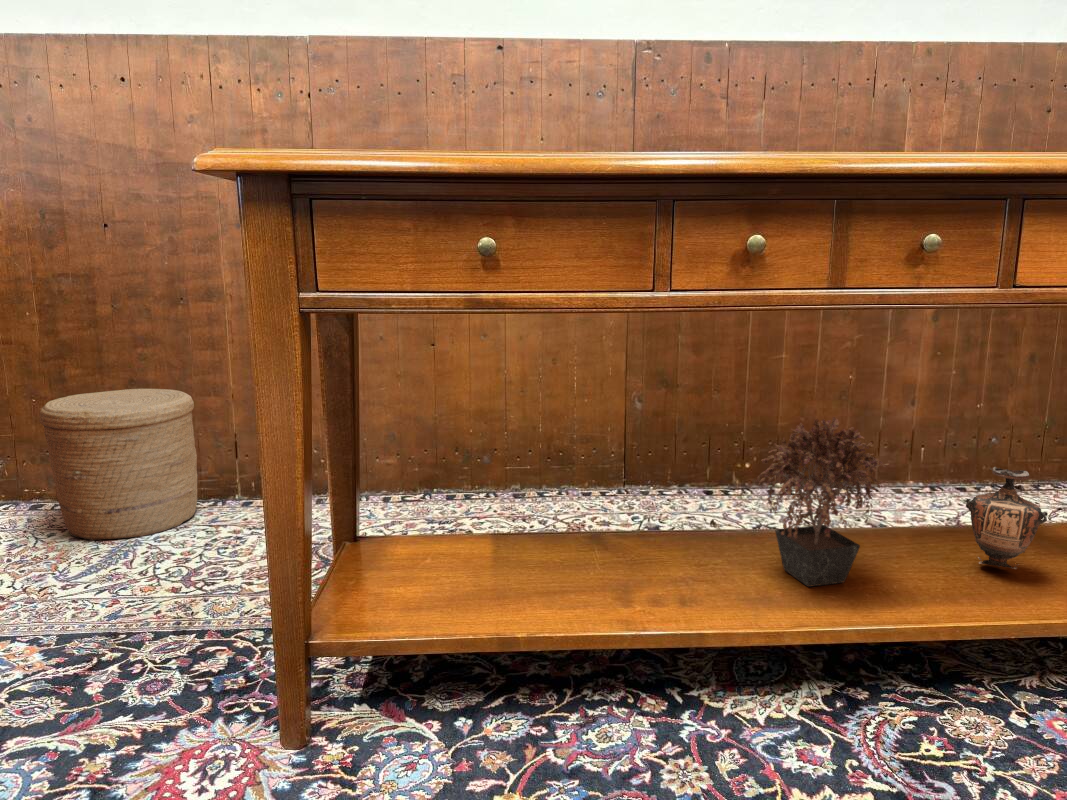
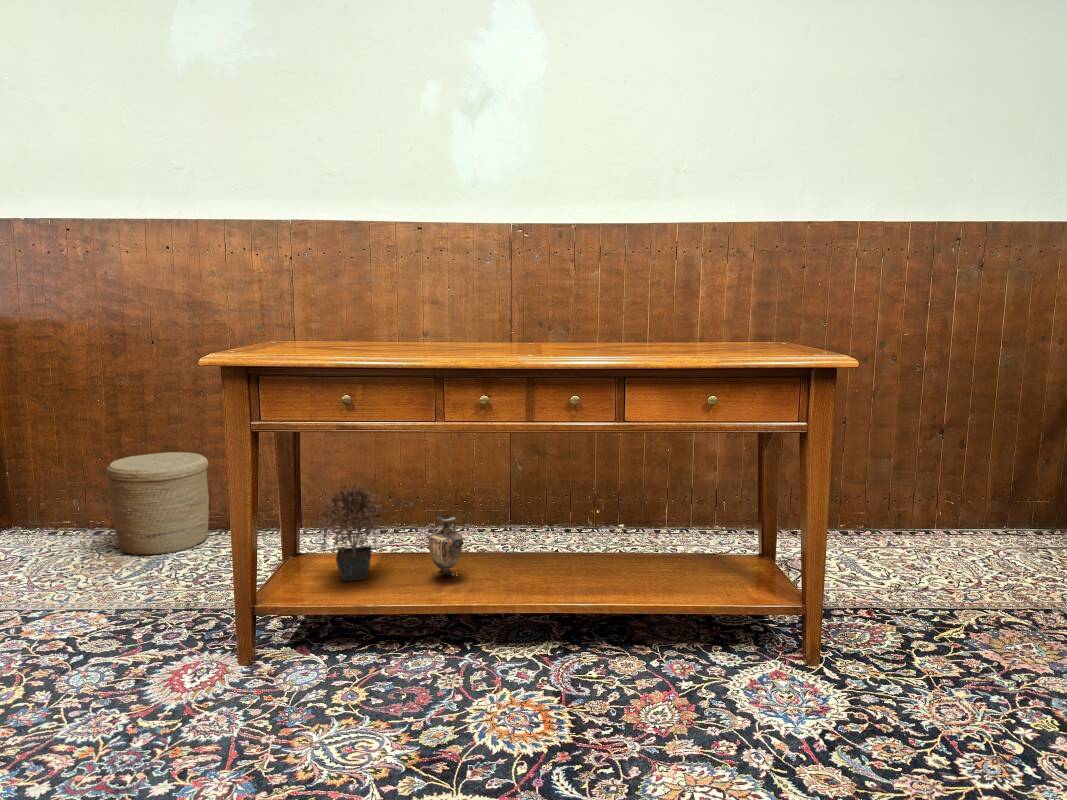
potted plant: present [753,417,889,587] -> present [319,484,387,581]
vase: present [966,467,1048,569] -> present [427,515,464,575]

